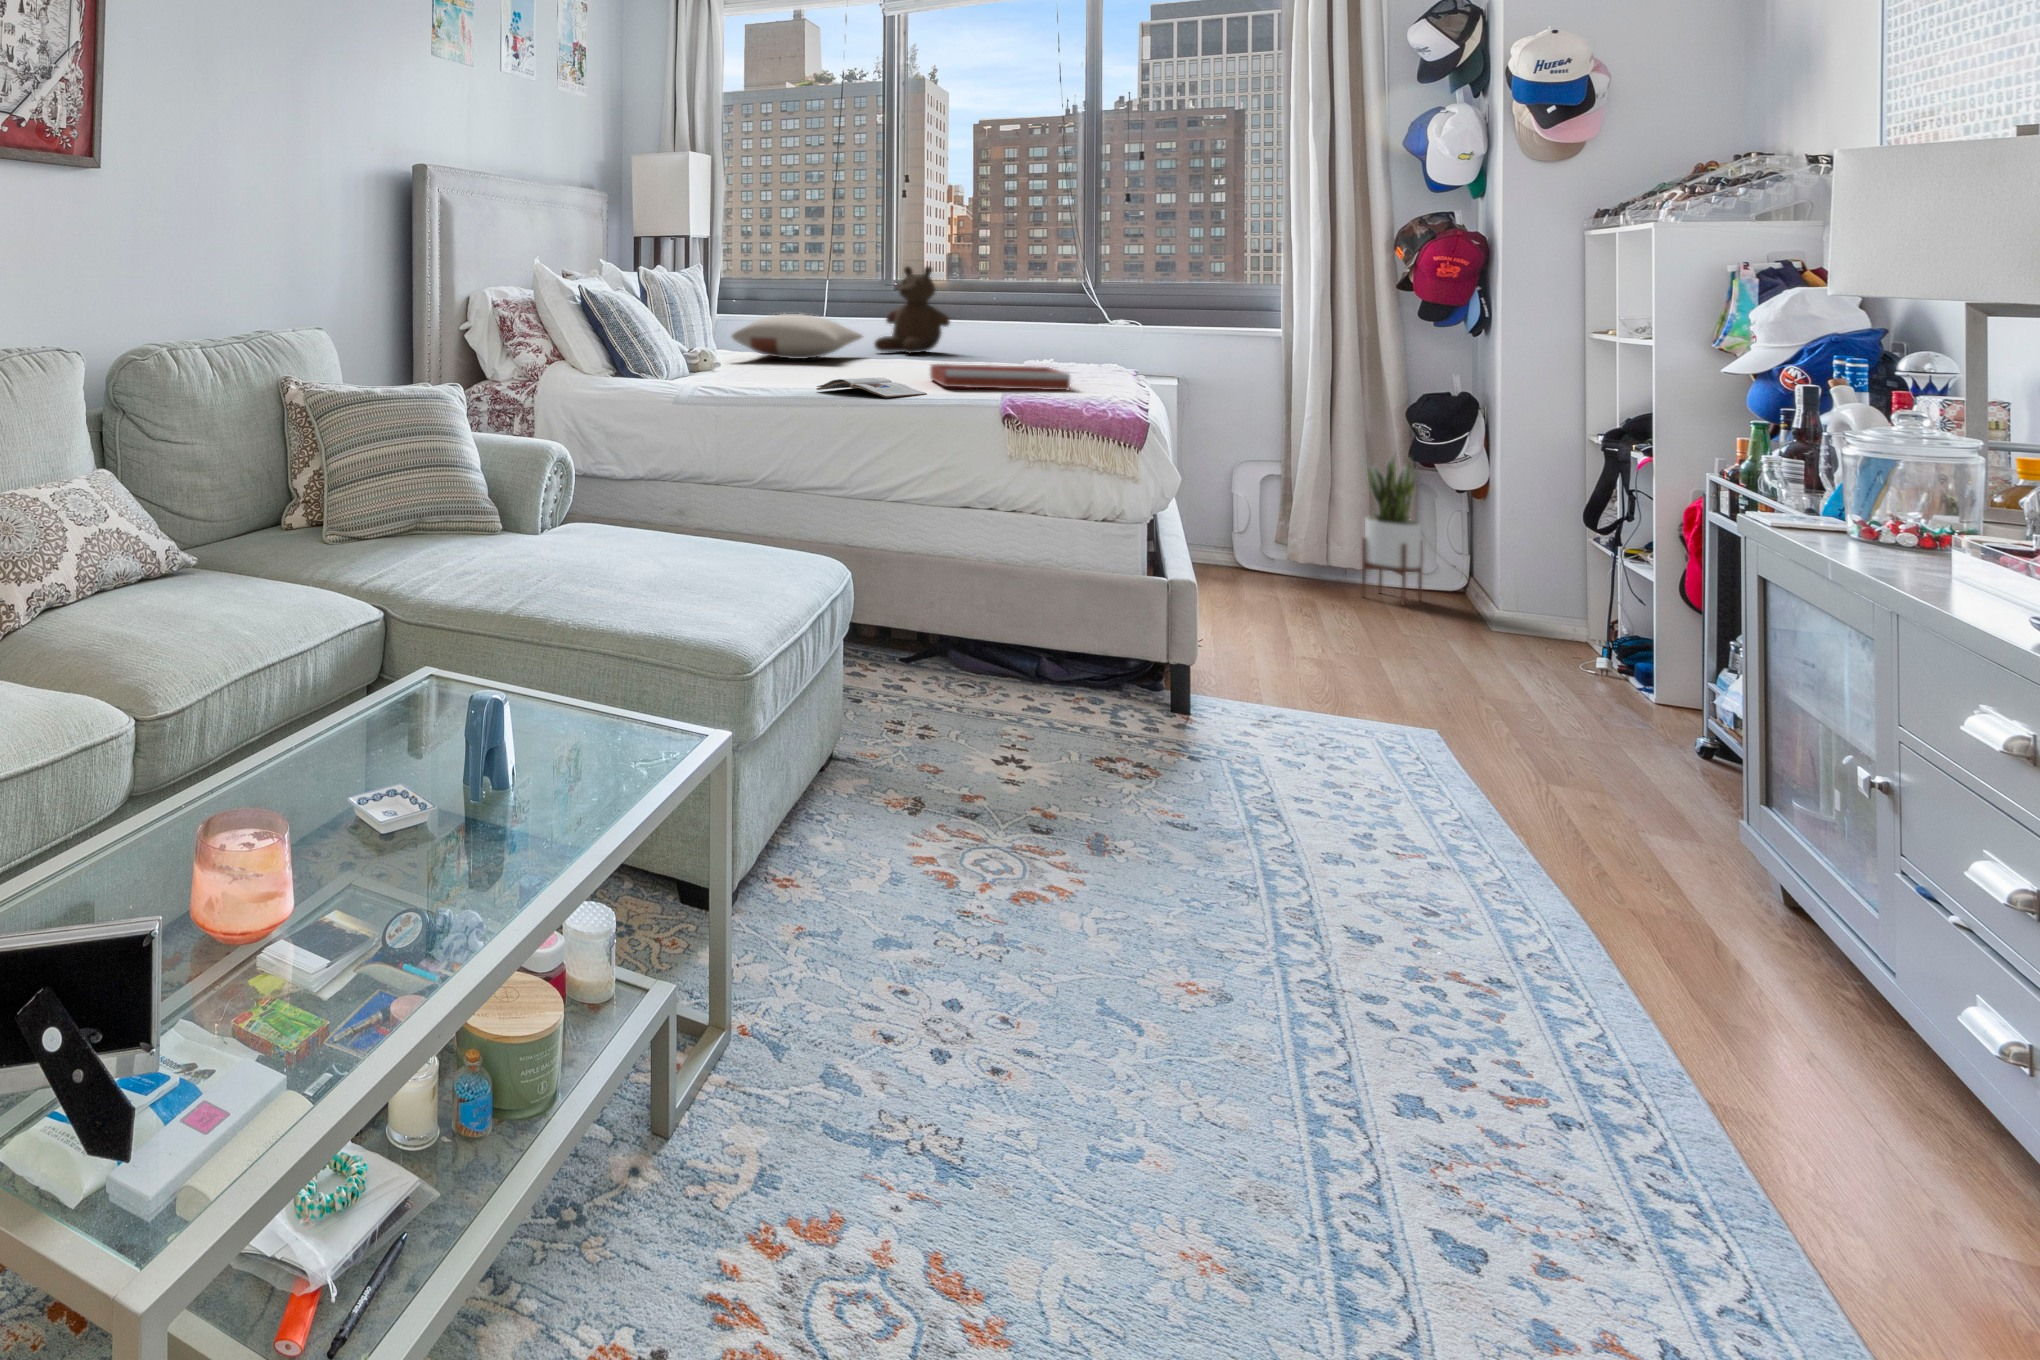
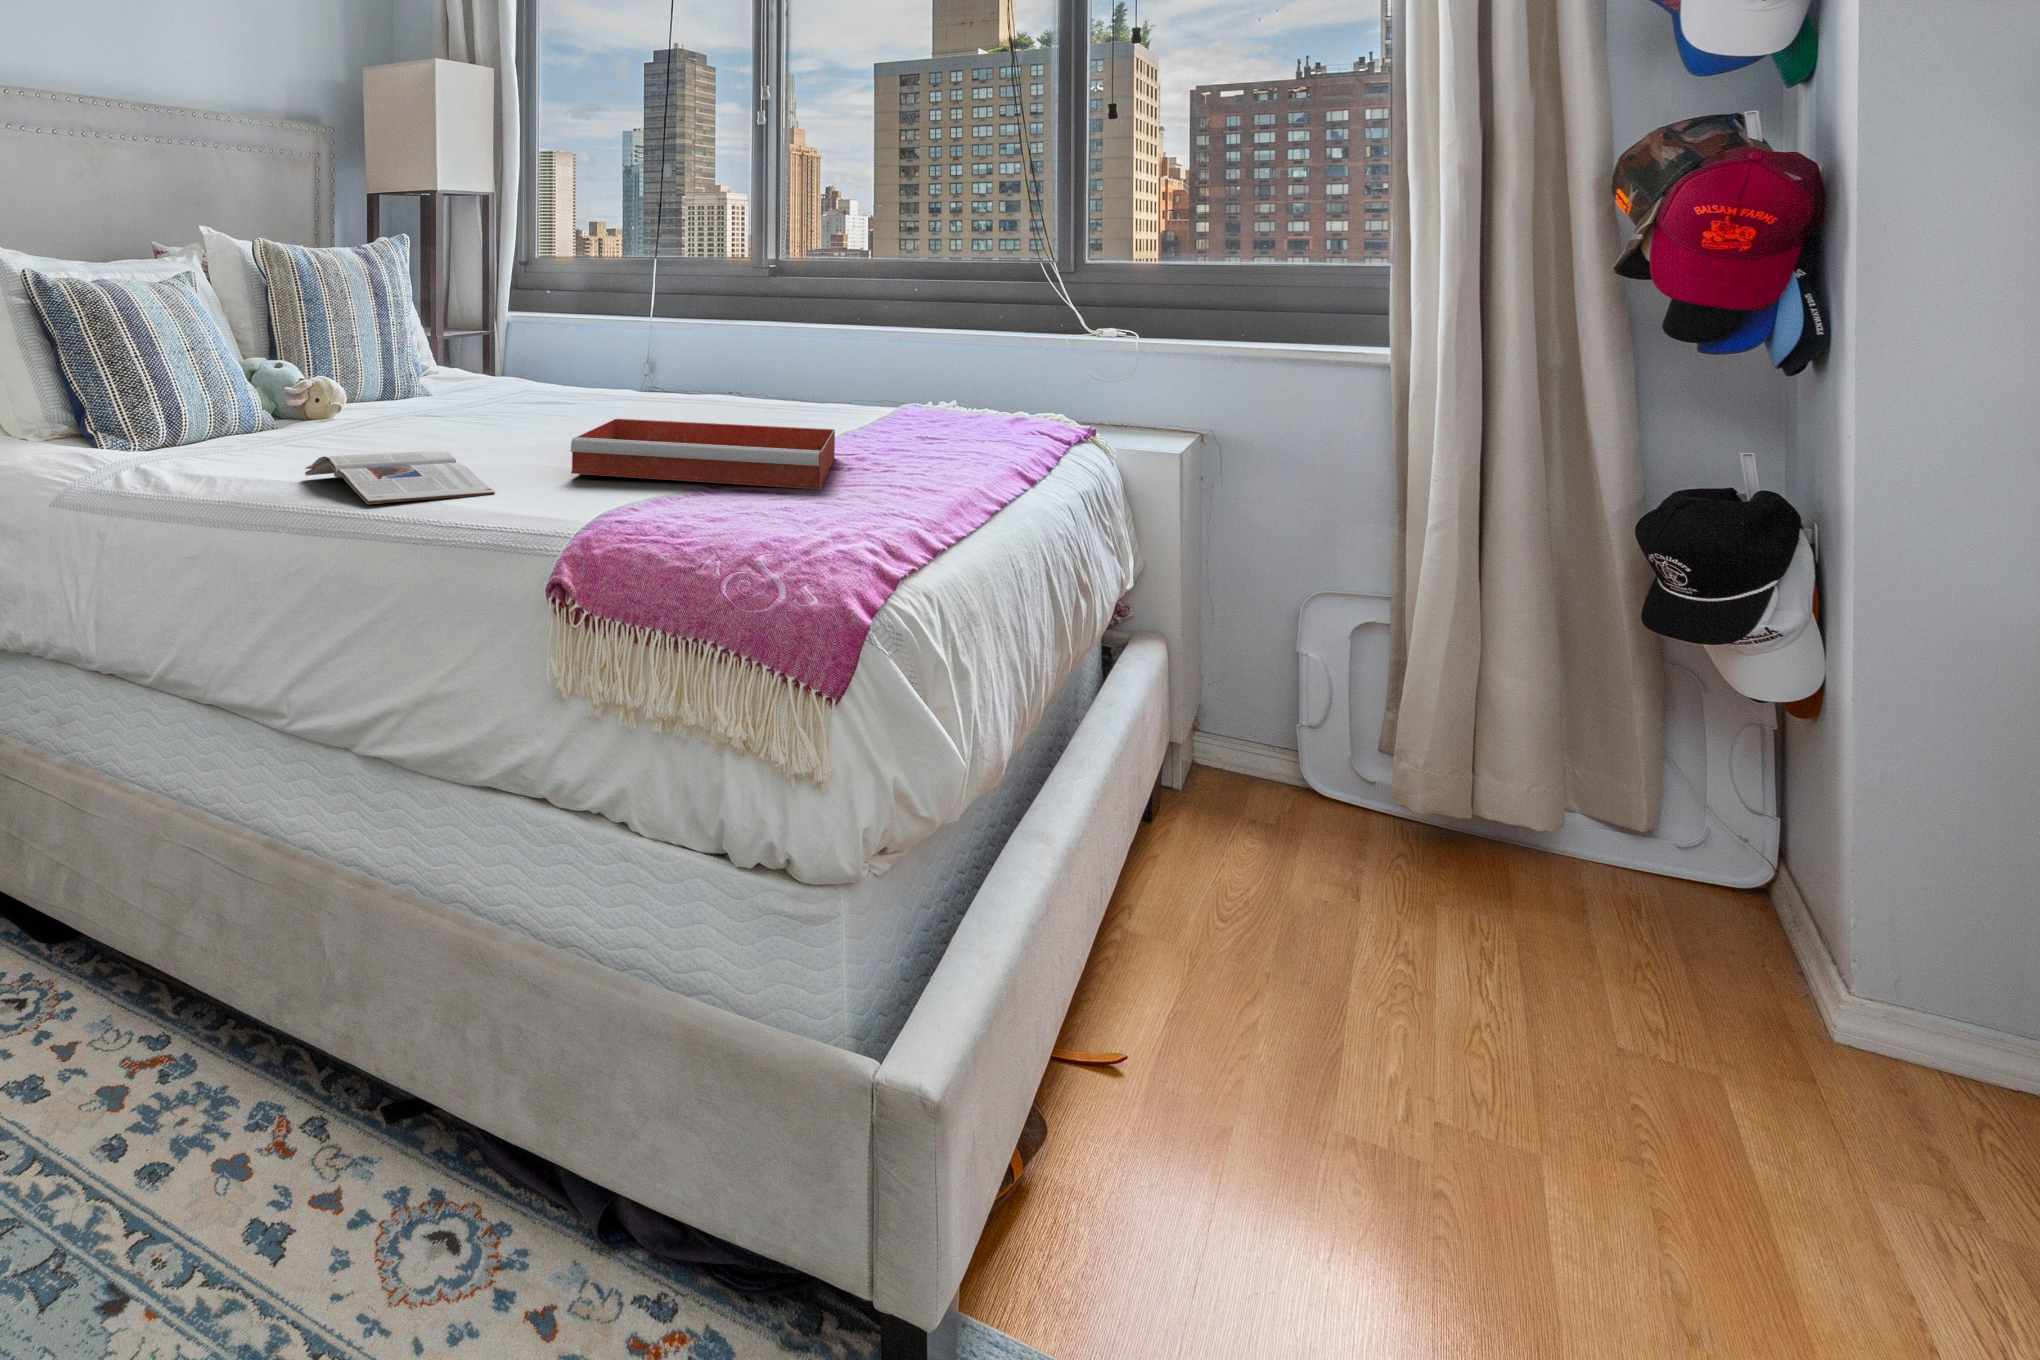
teddy bear: present [874,266,950,353] -> none [700,239,819,386]
pillow: present [732,314,862,359] -> none [421,319,663,392]
potted plant: present [1362,452,1423,604] -> none [1535,601,1669,937]

